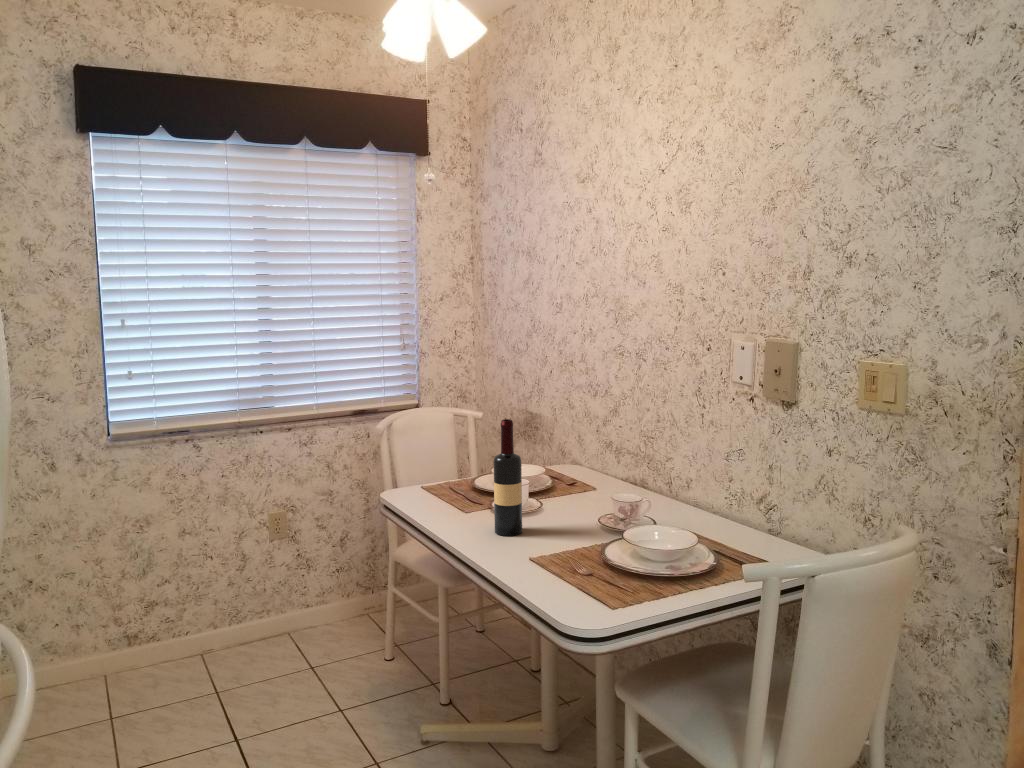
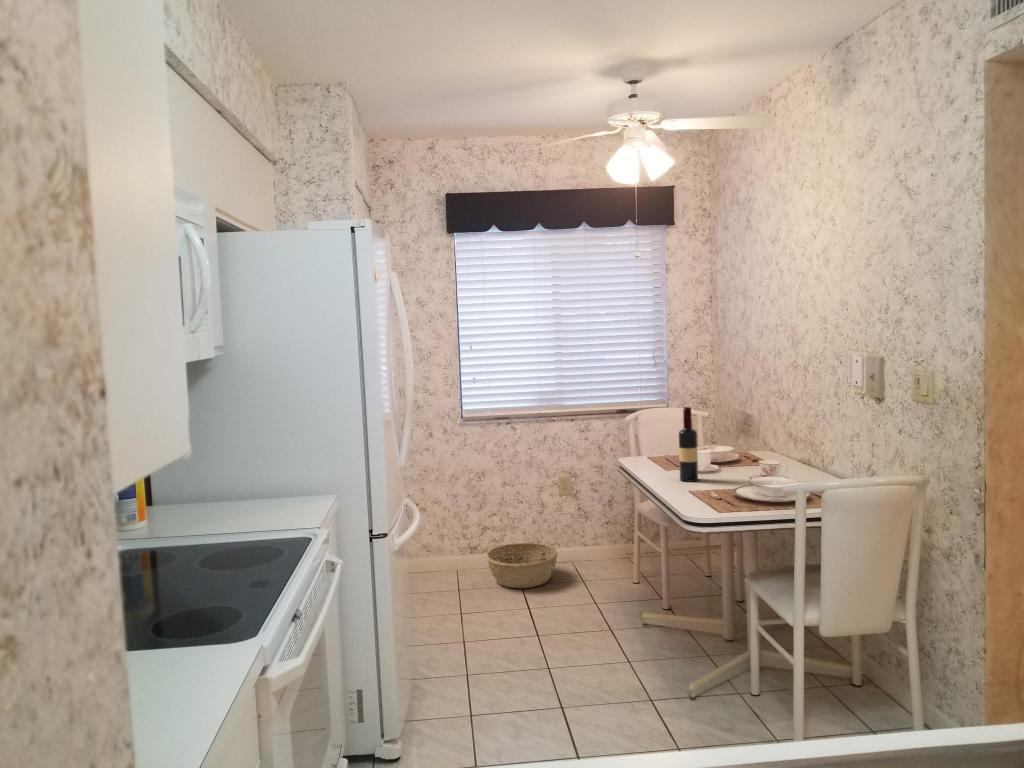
basket: none [157,615,274,697] -> present [486,543,558,588]

